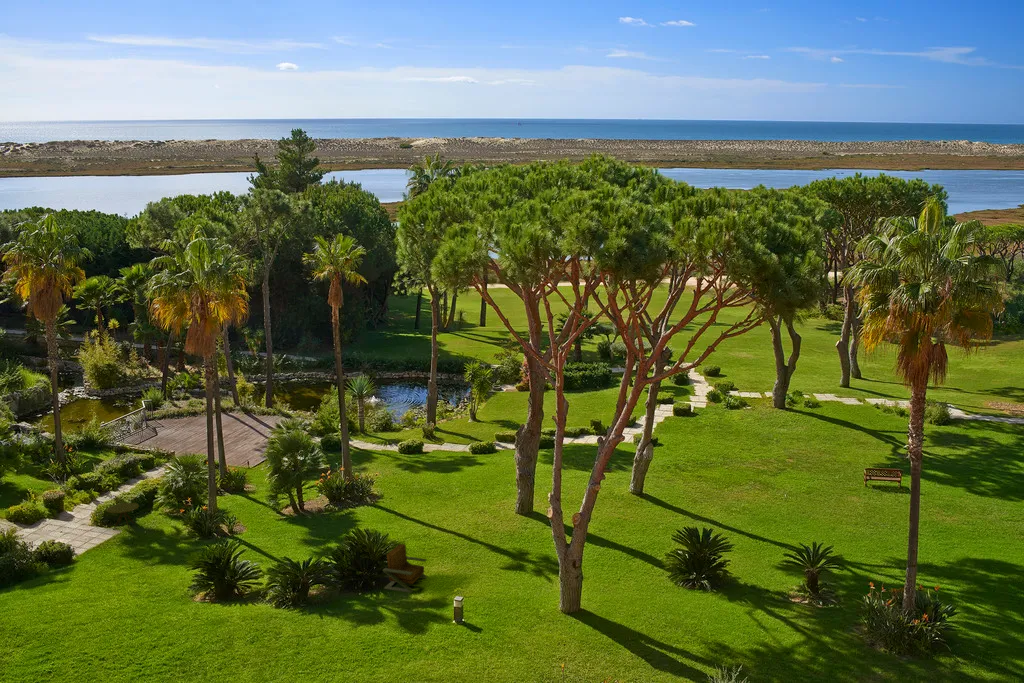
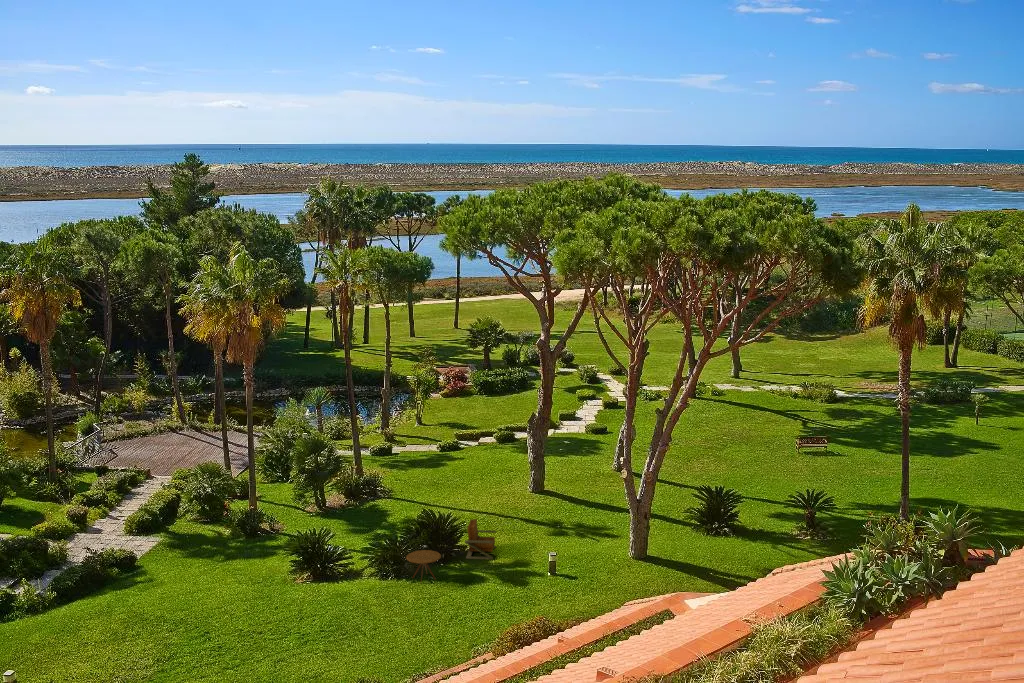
round table: present [107,503,139,529] -> present [406,550,441,580]

